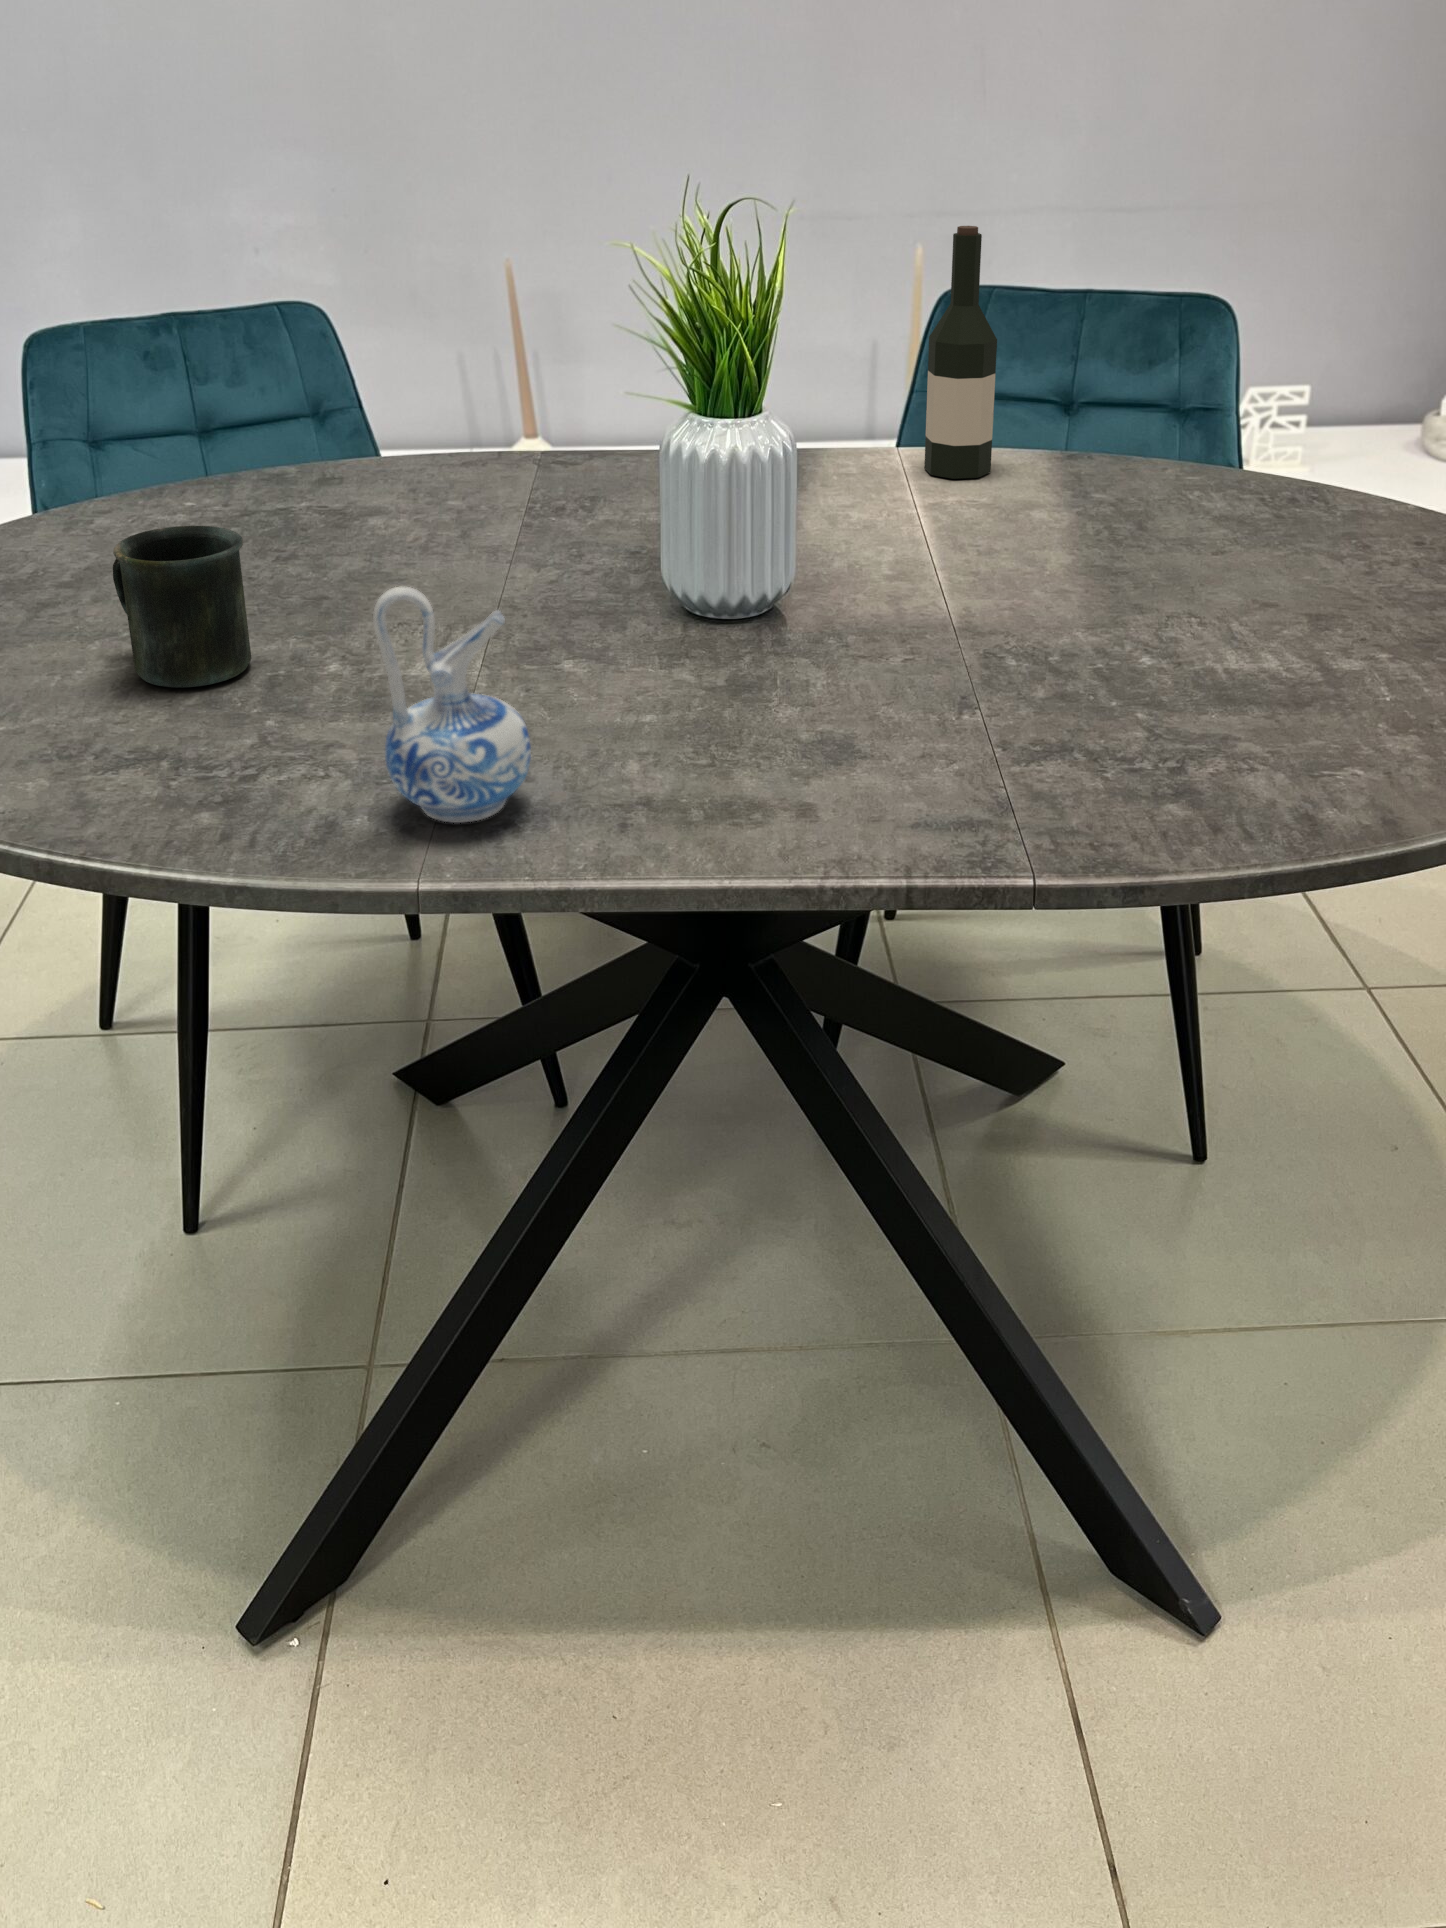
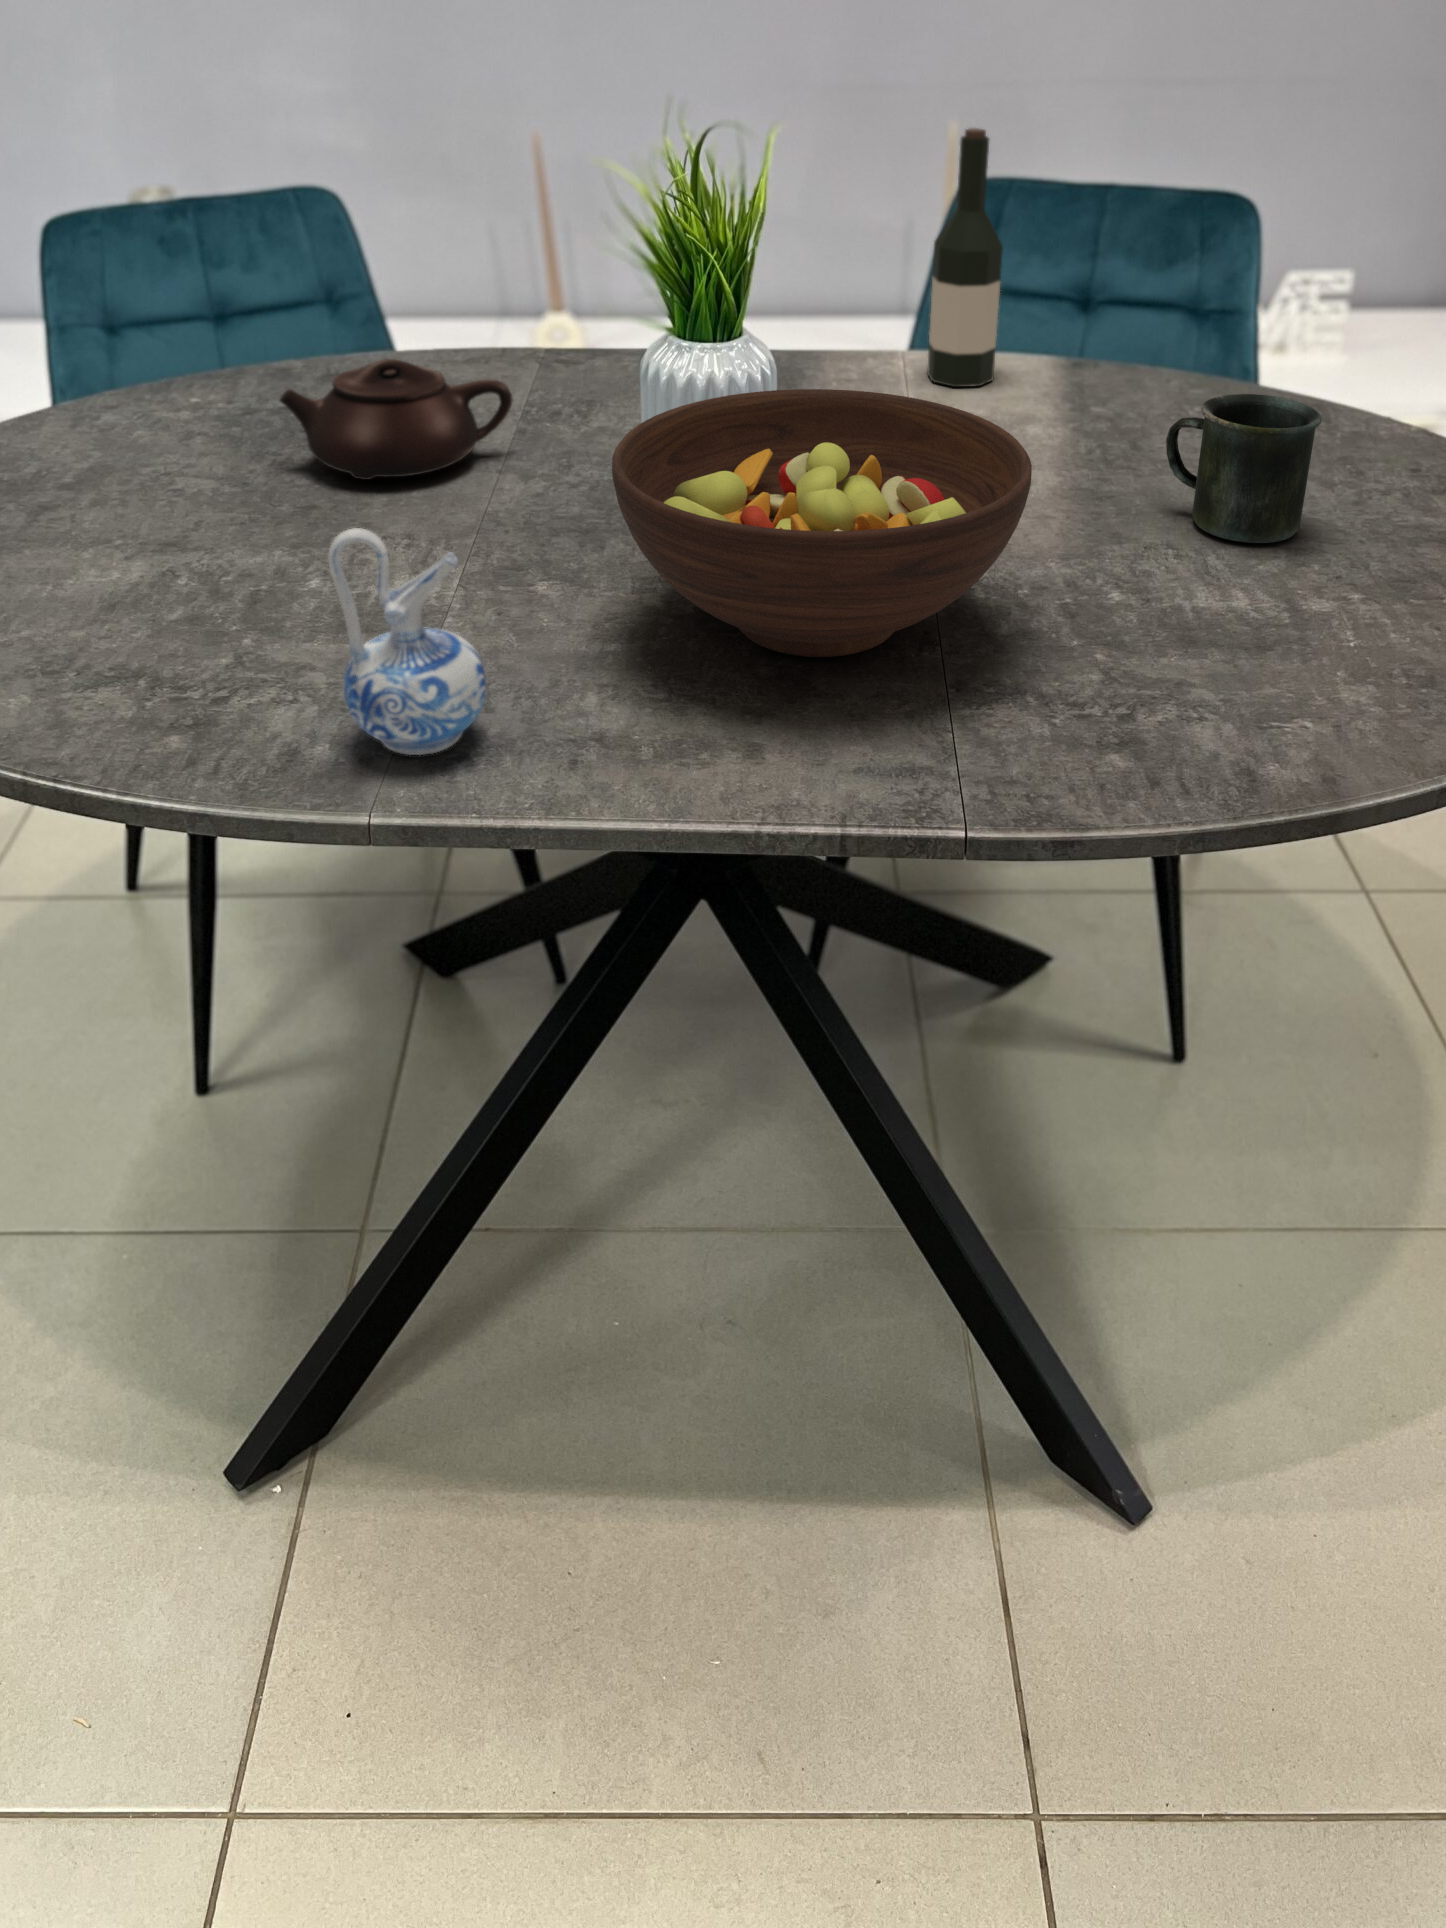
teapot: none [285,451,521,571] -> present [280,359,512,480]
fruit bowl: none [648,462,1069,721] -> present [612,389,1032,657]
mug: present [113,526,251,687] -> present [1166,394,1322,543]

